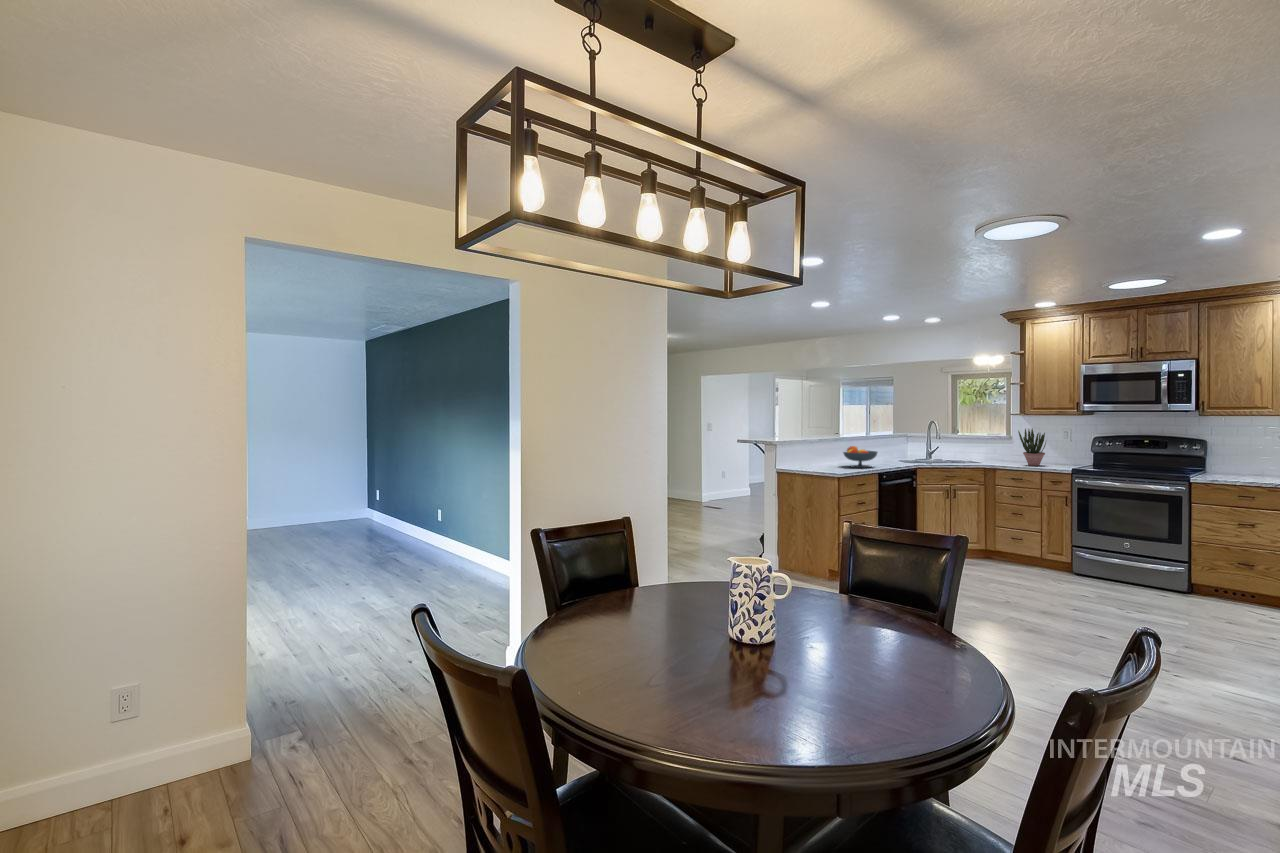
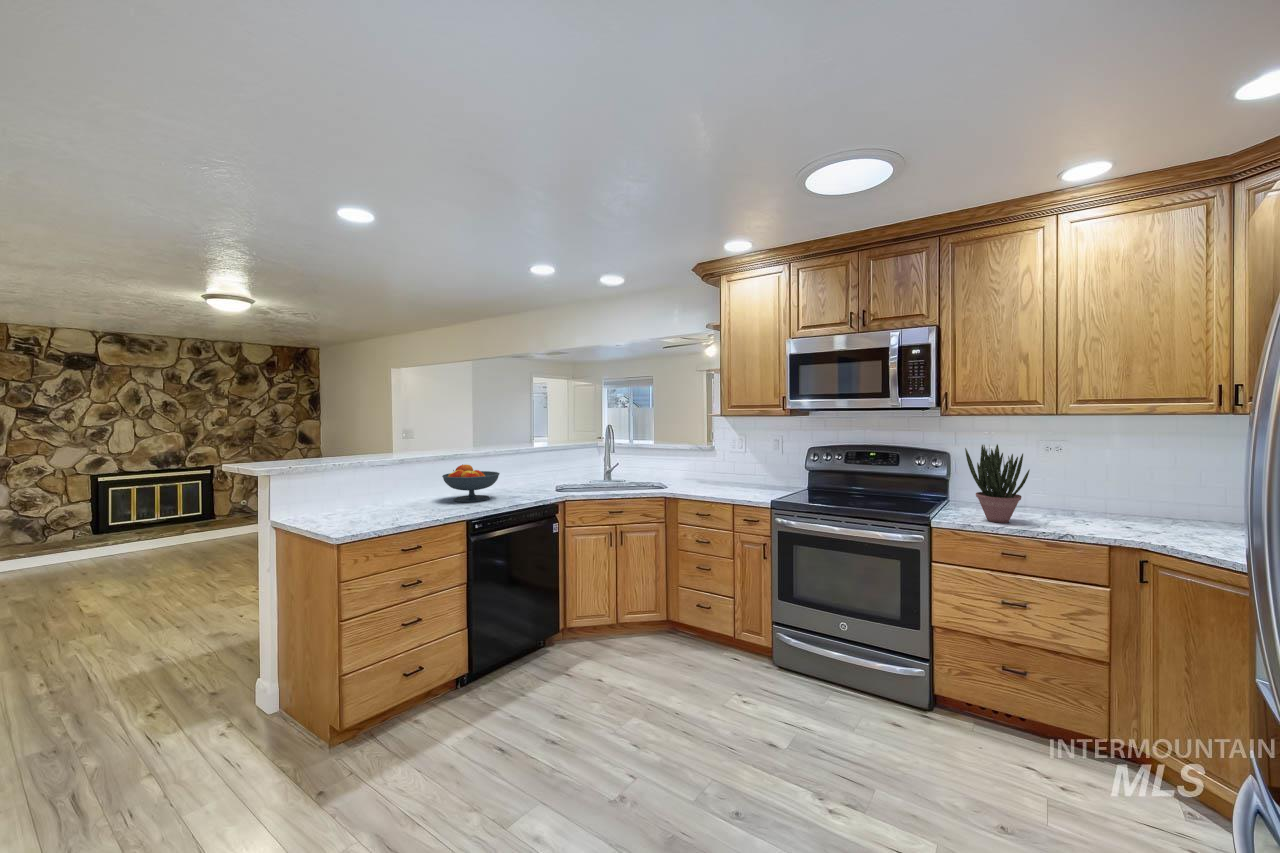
potted plant: present [1018,428,1046,466] -> present [965,444,1030,523]

